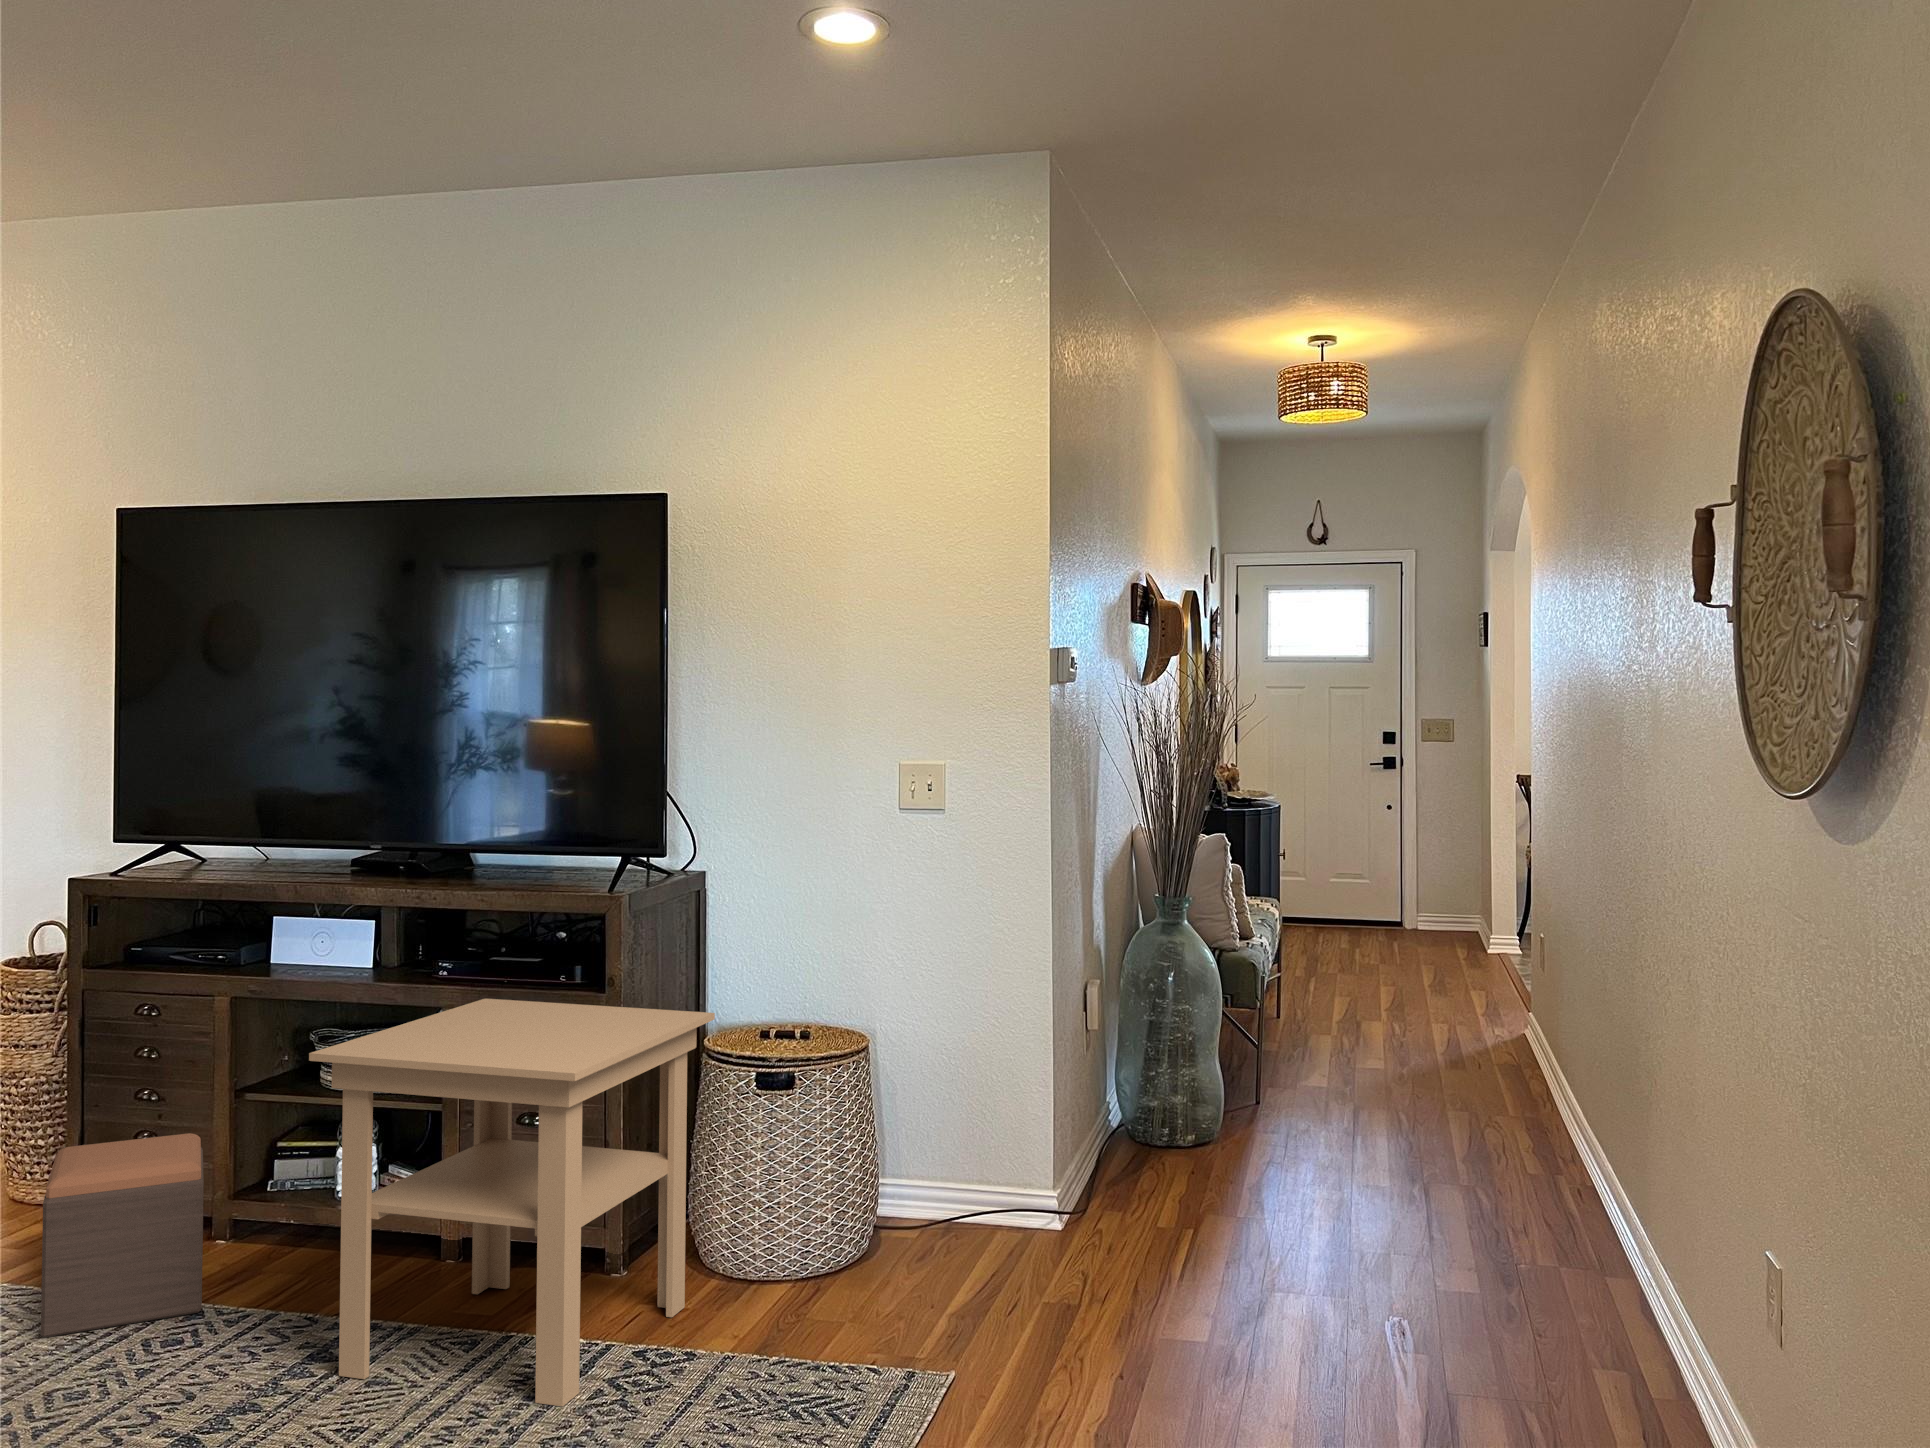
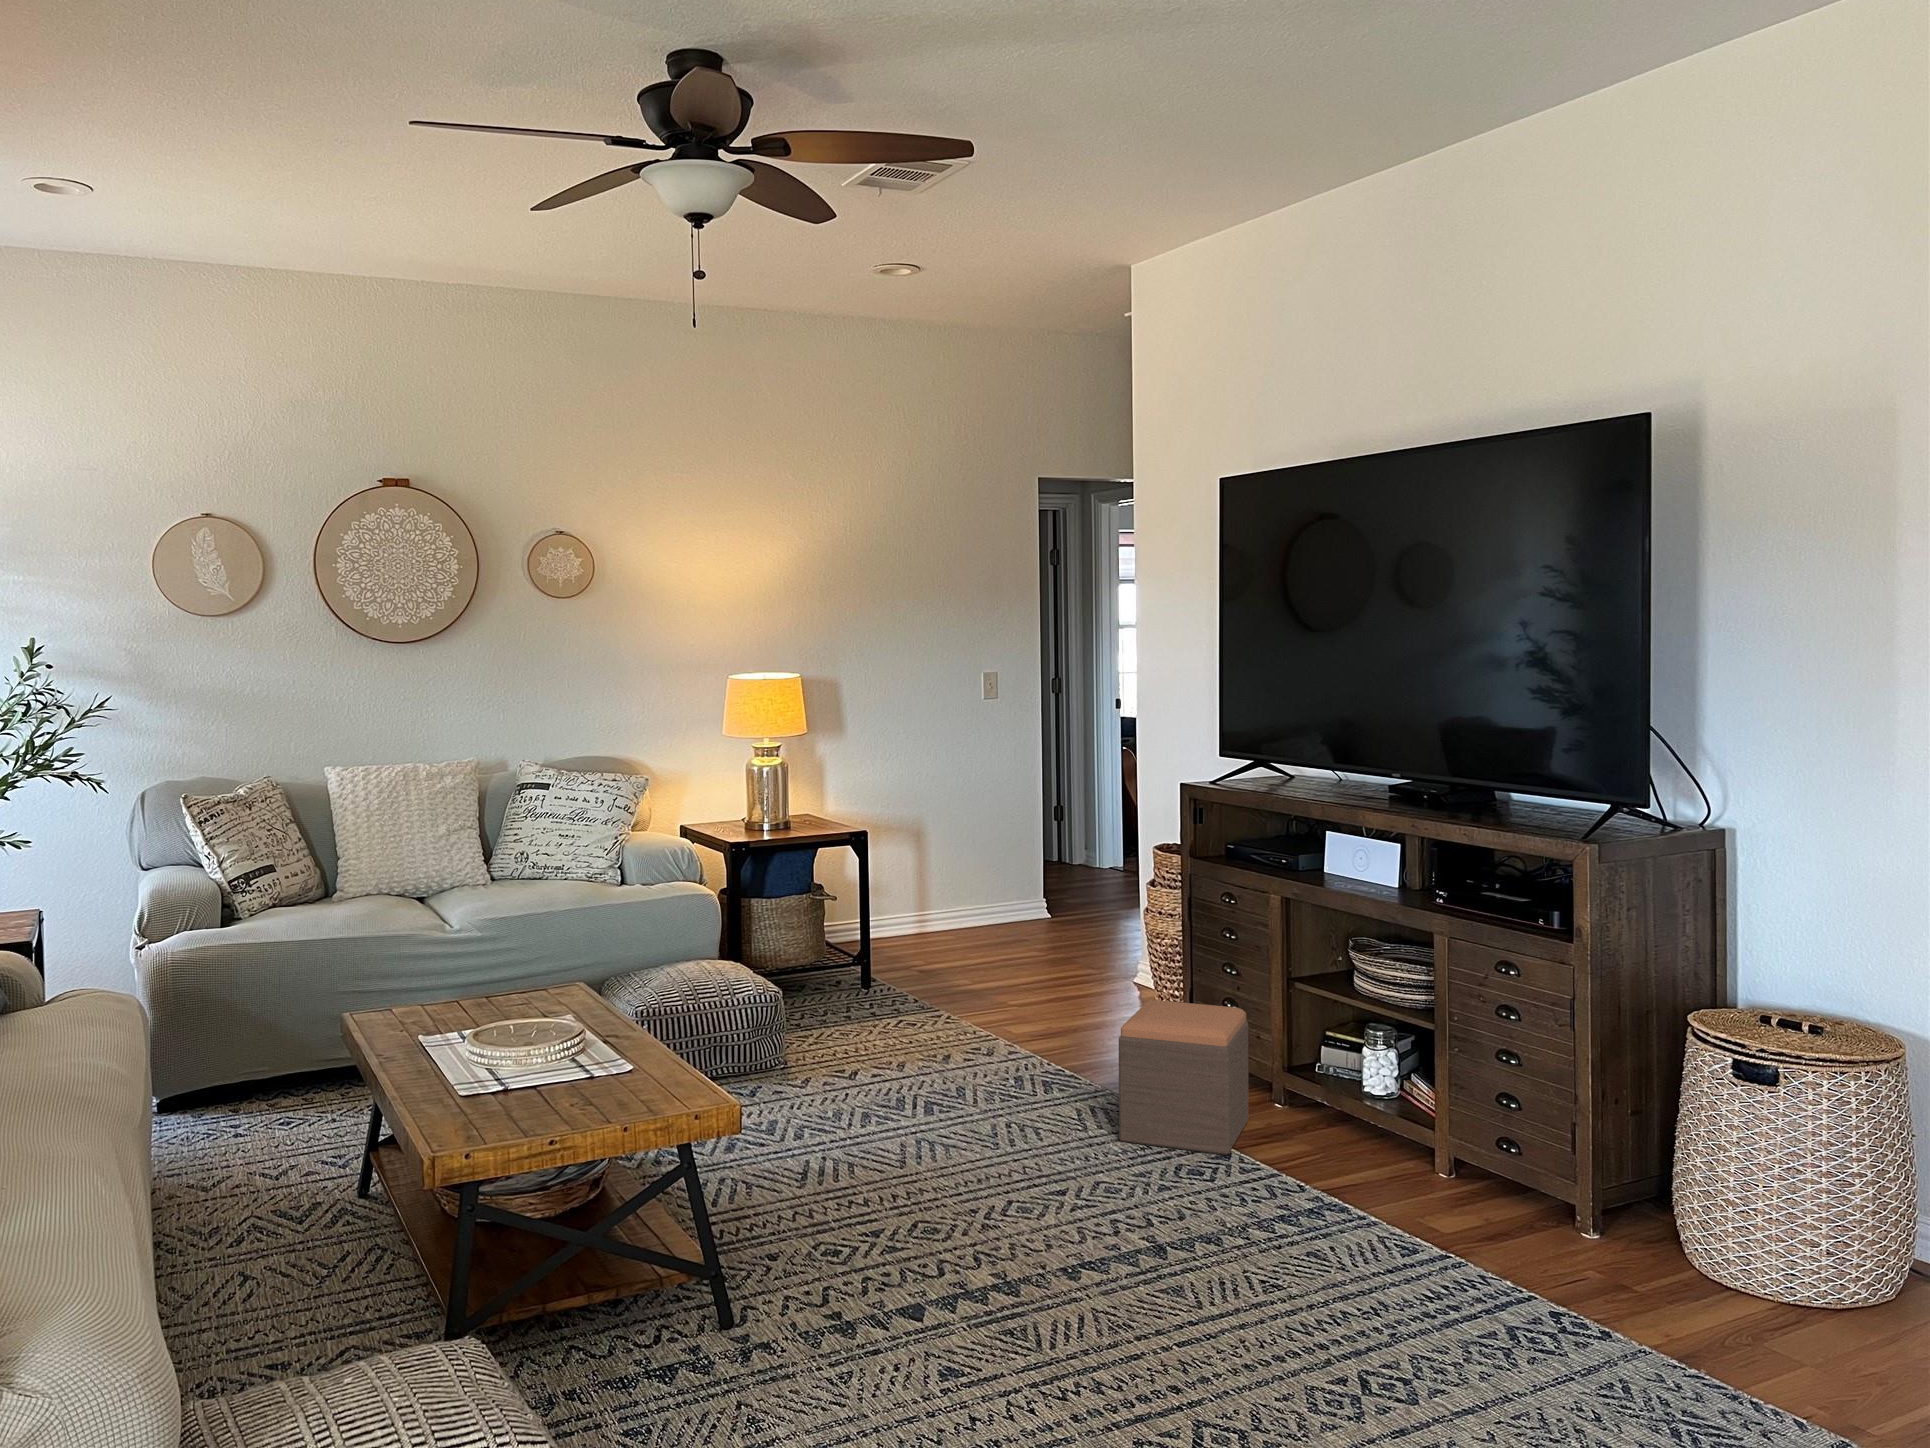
side table: present [309,999,715,1406] -> none [1263,933,1670,1334]

